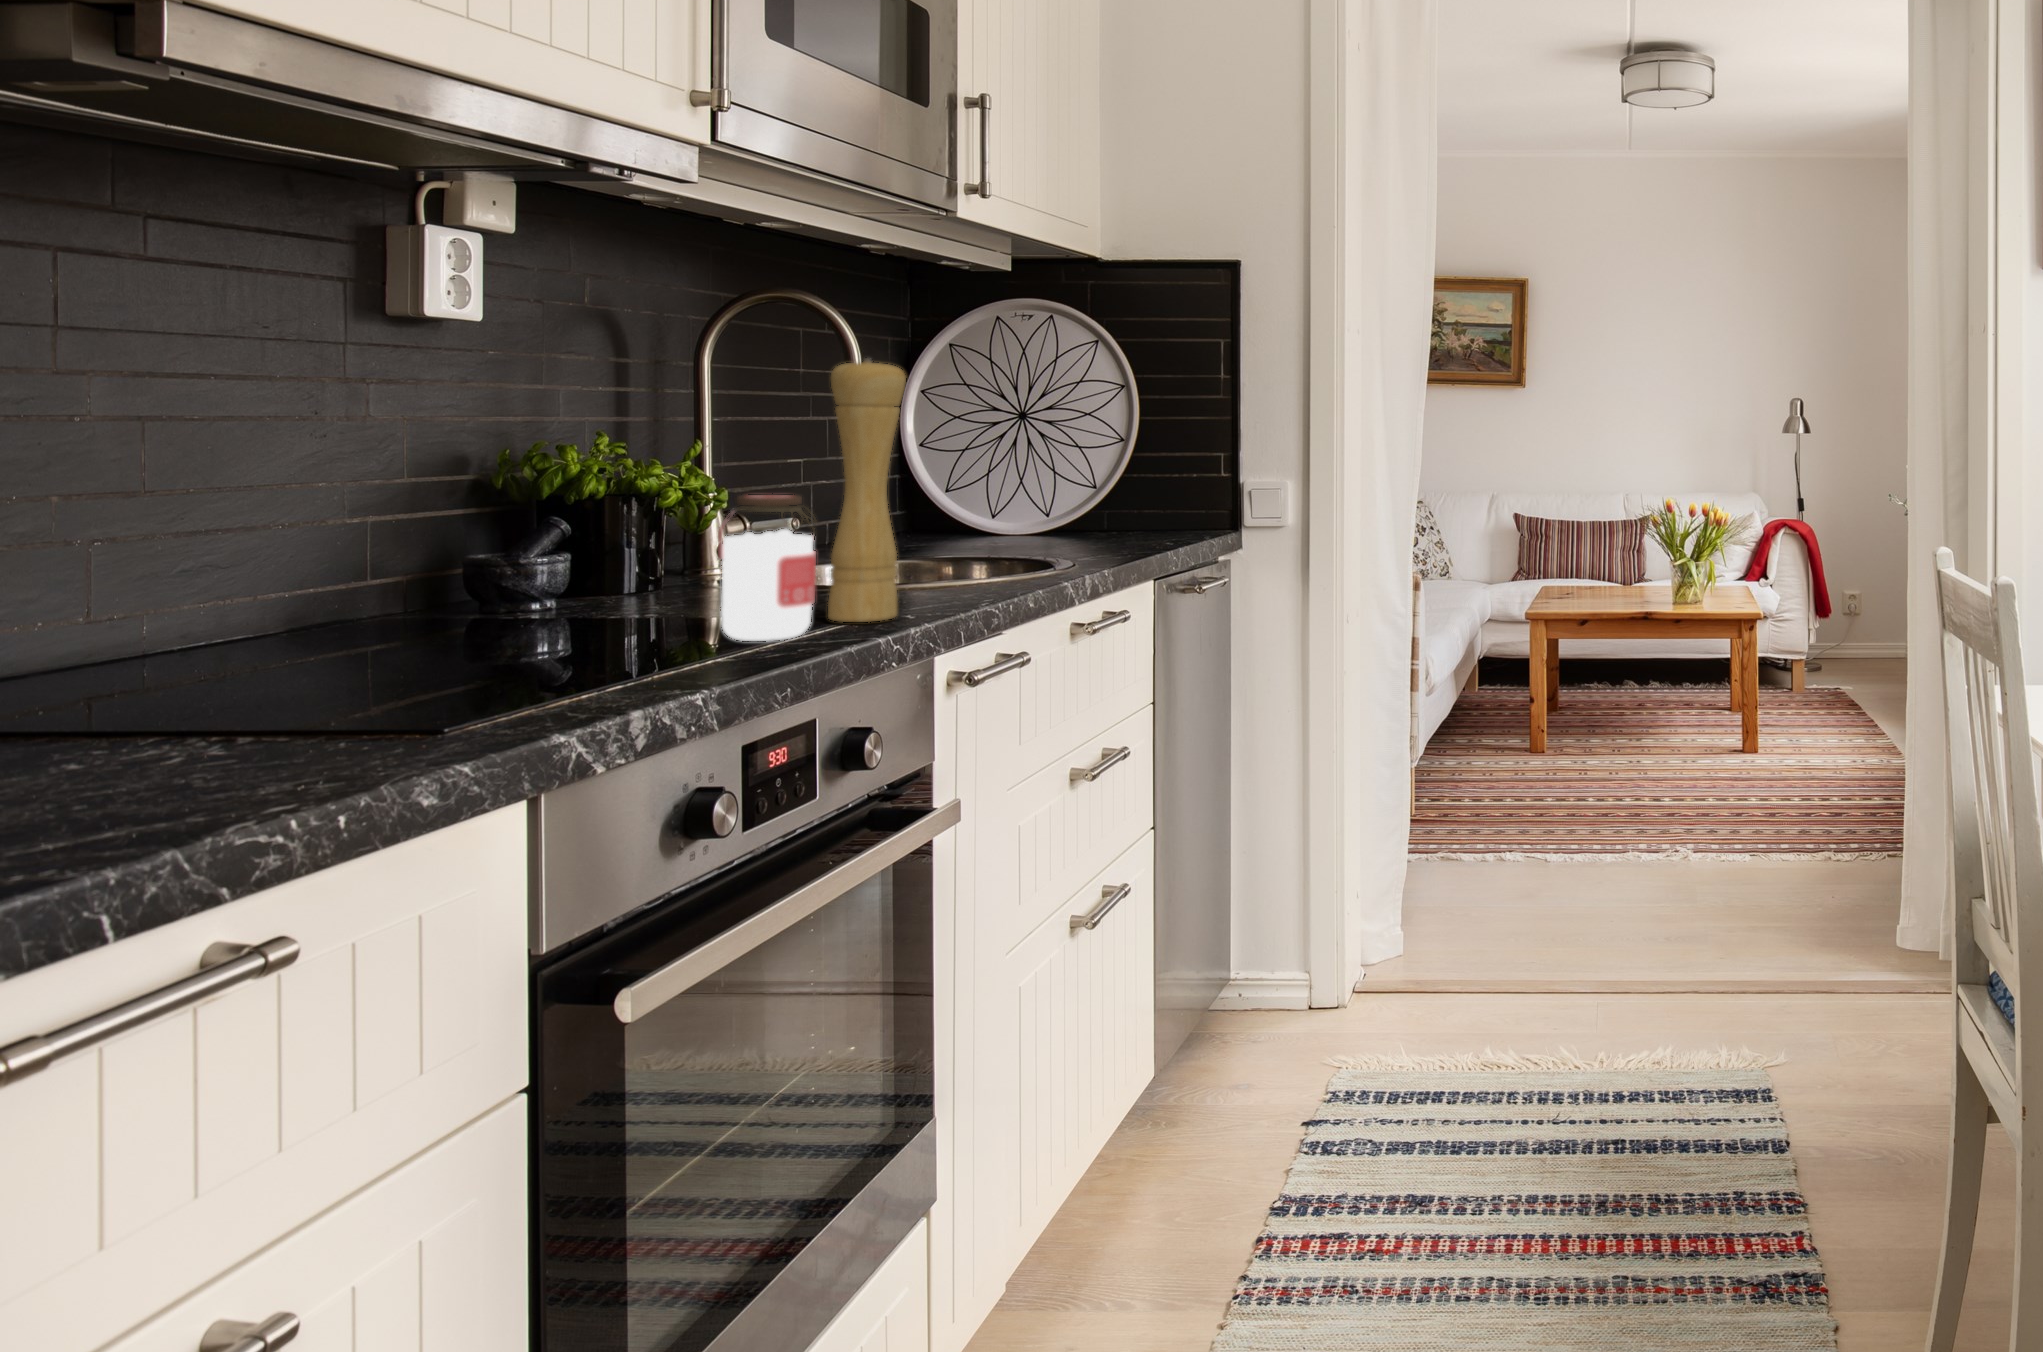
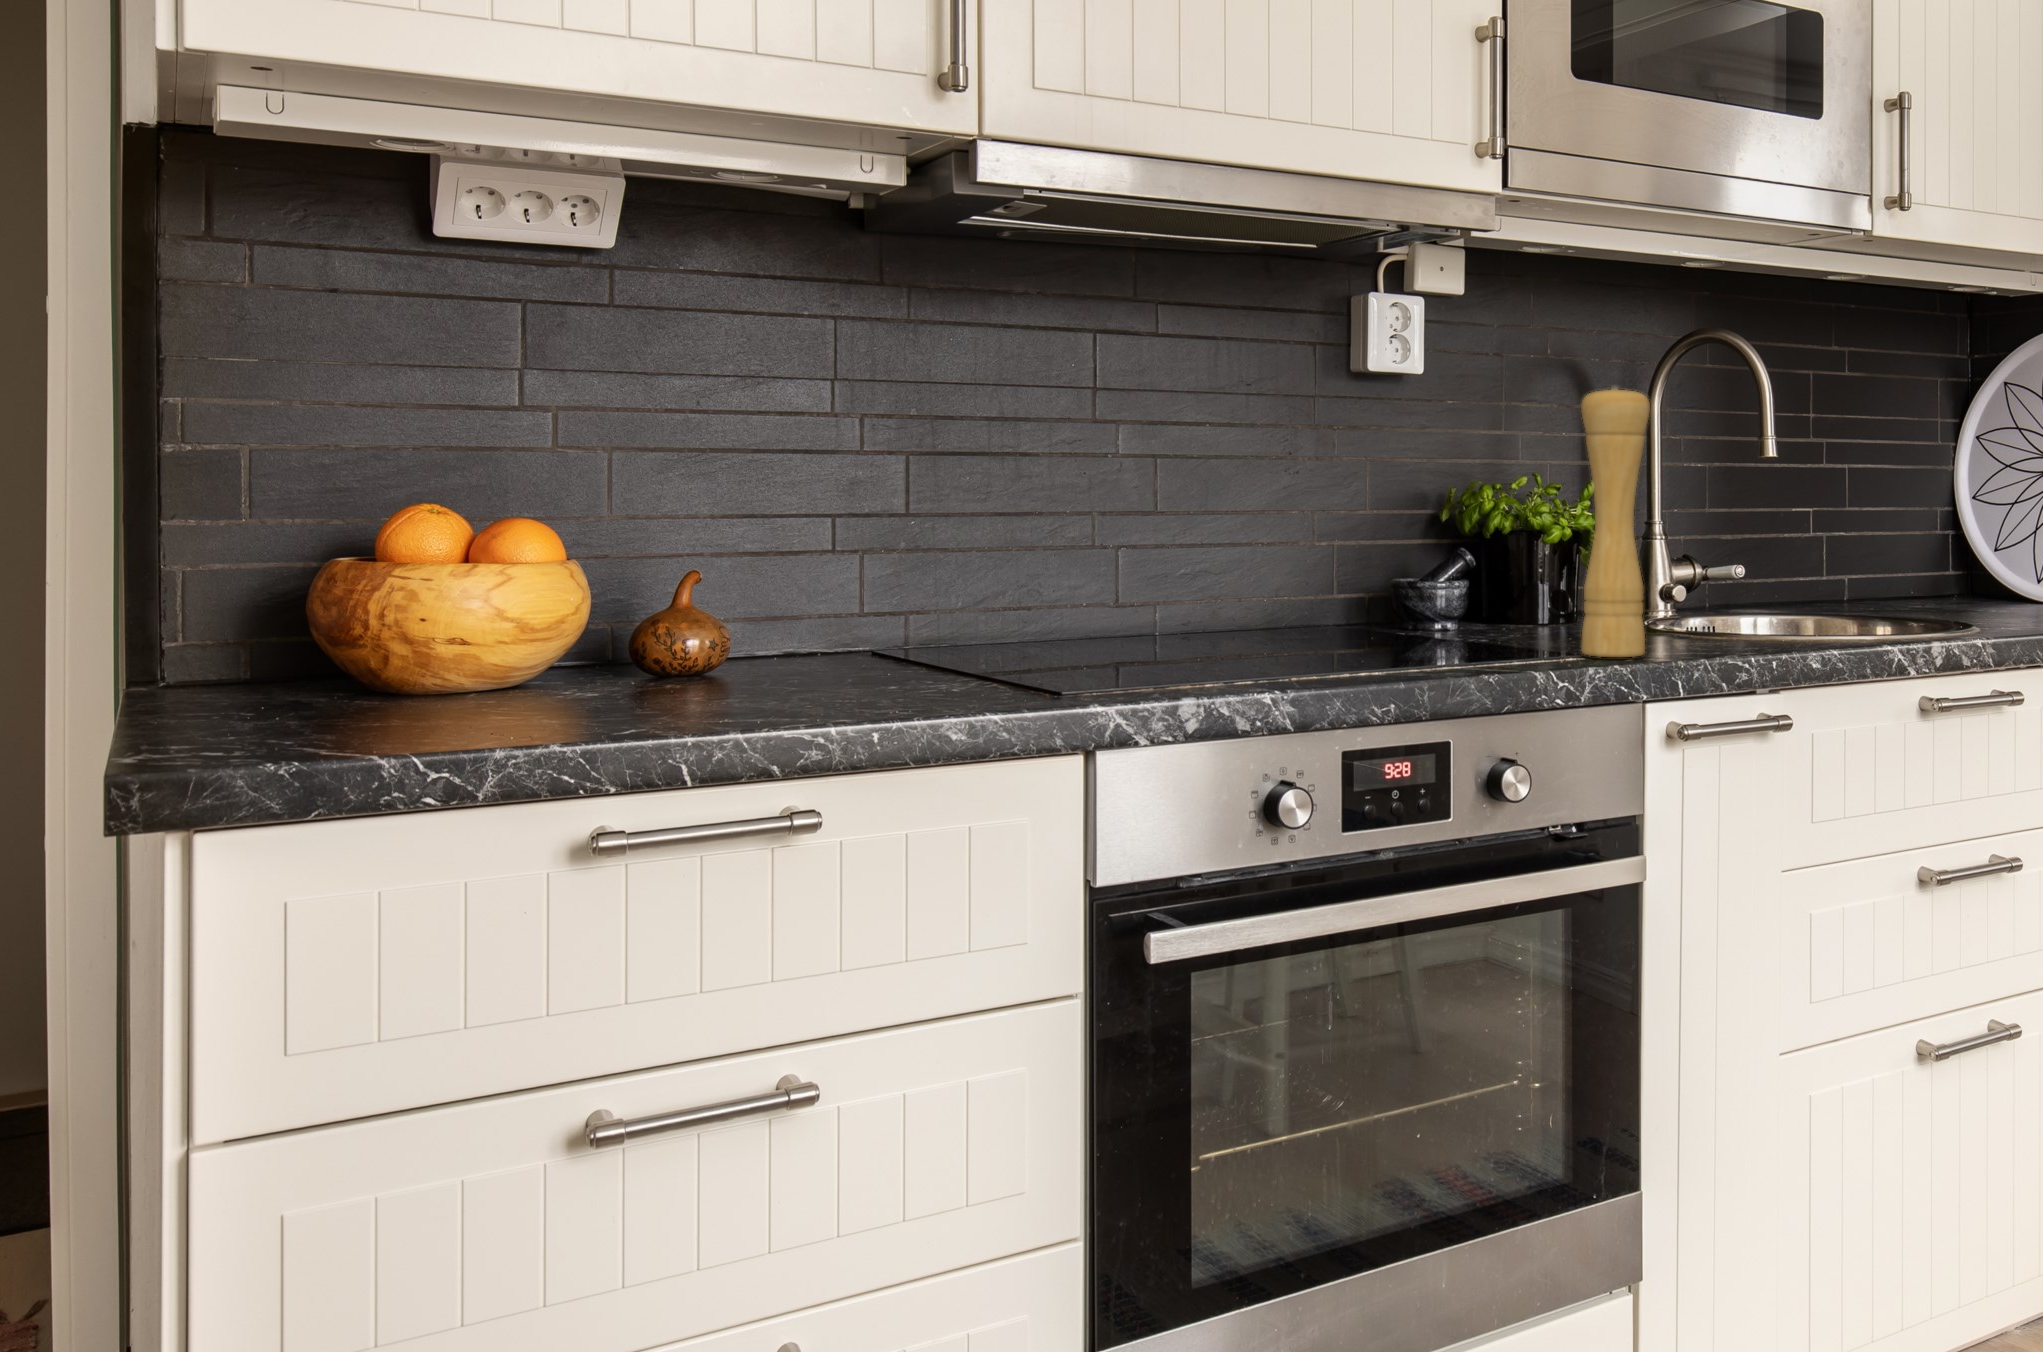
jar: present [718,495,816,641] -> none [1449,521,1537,663]

